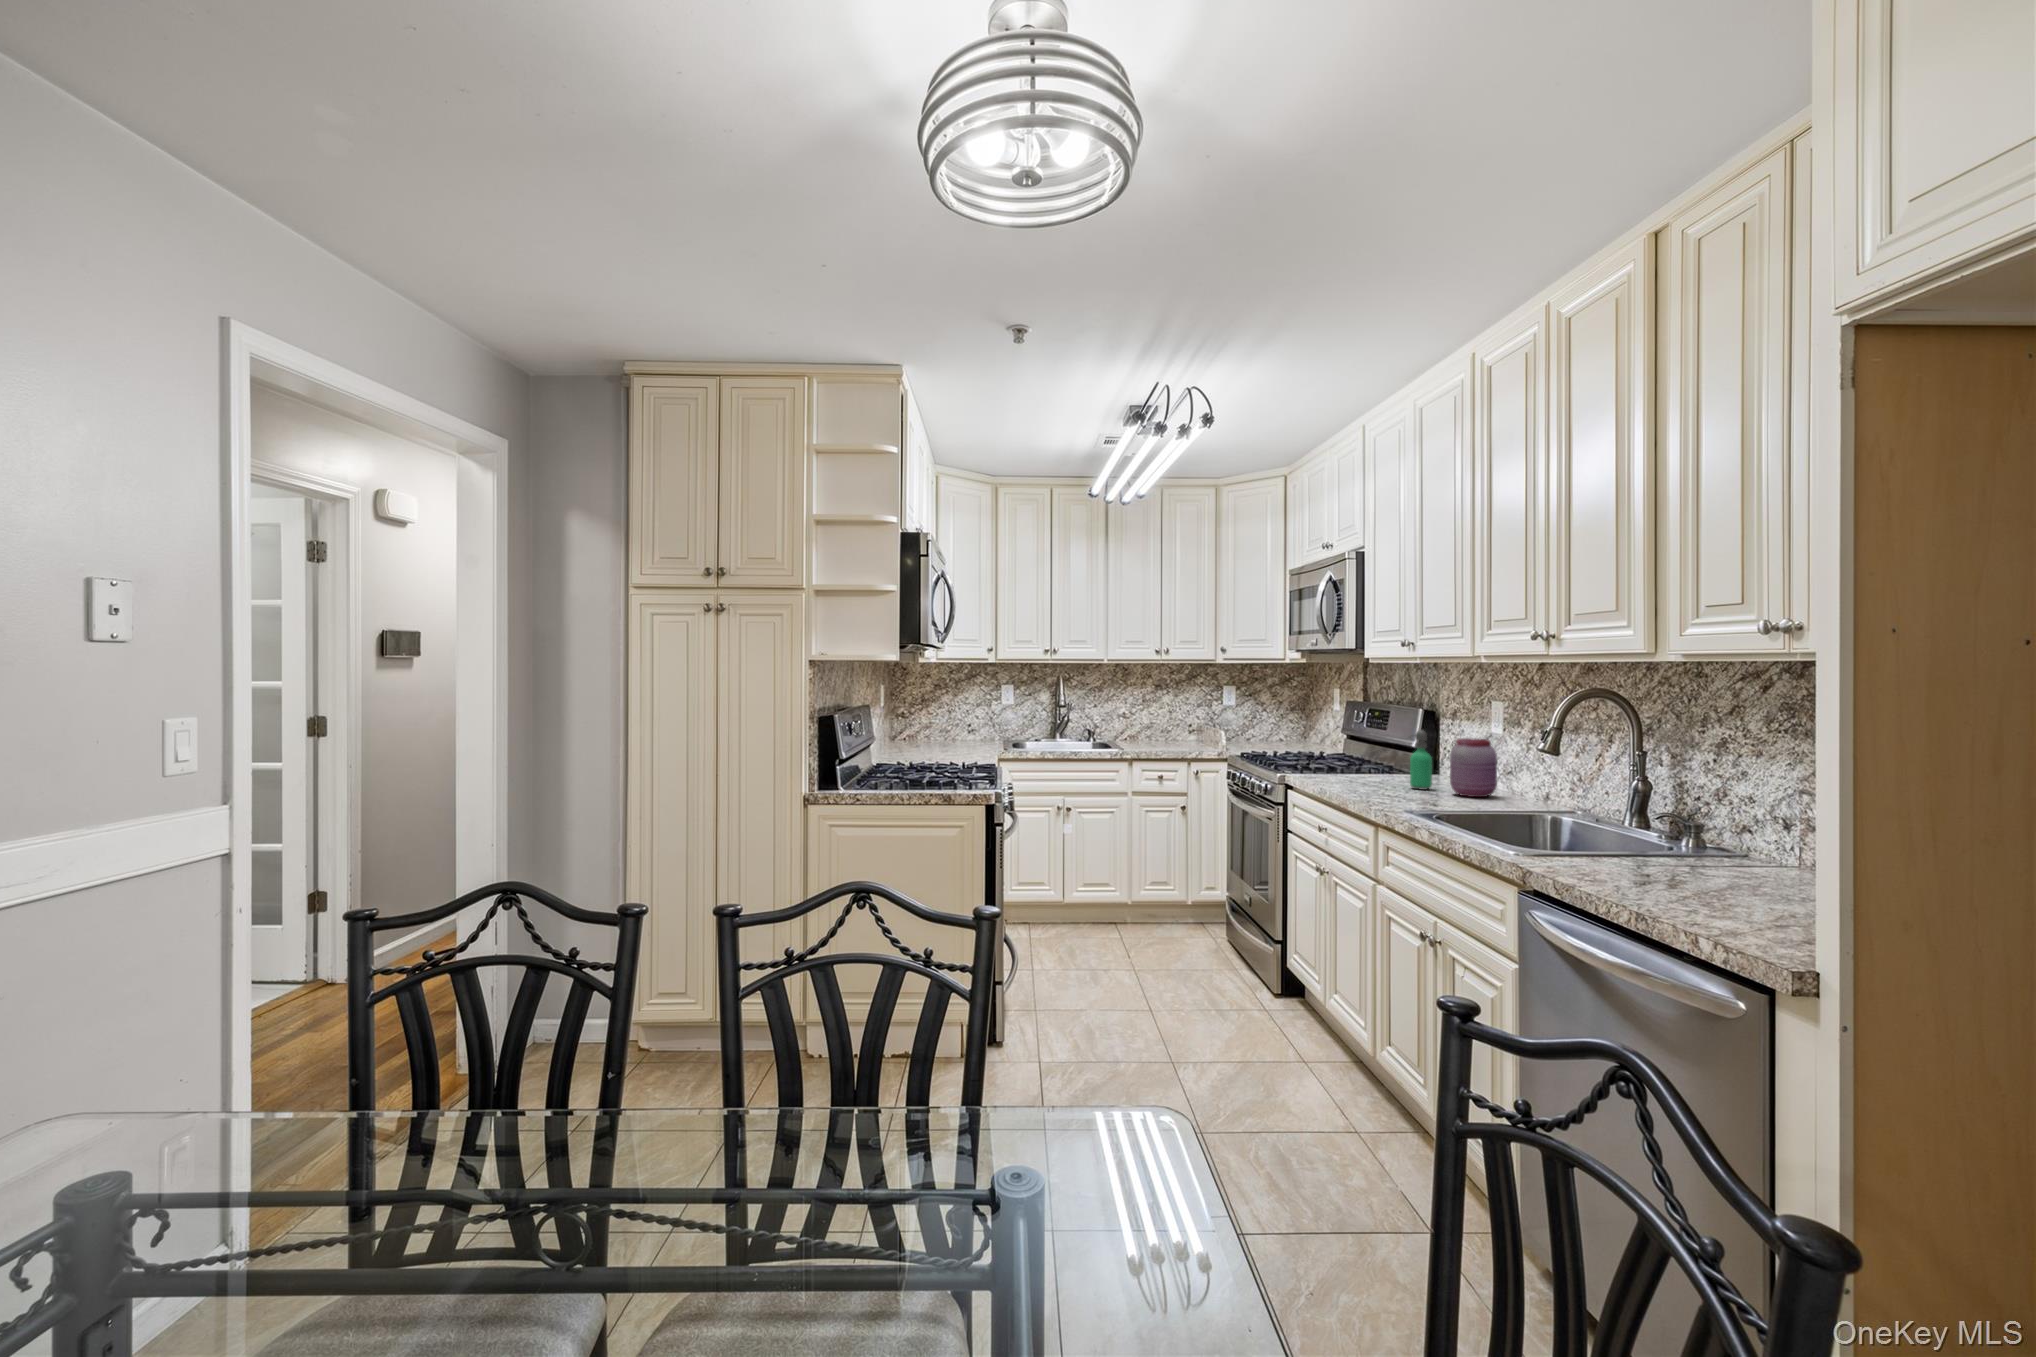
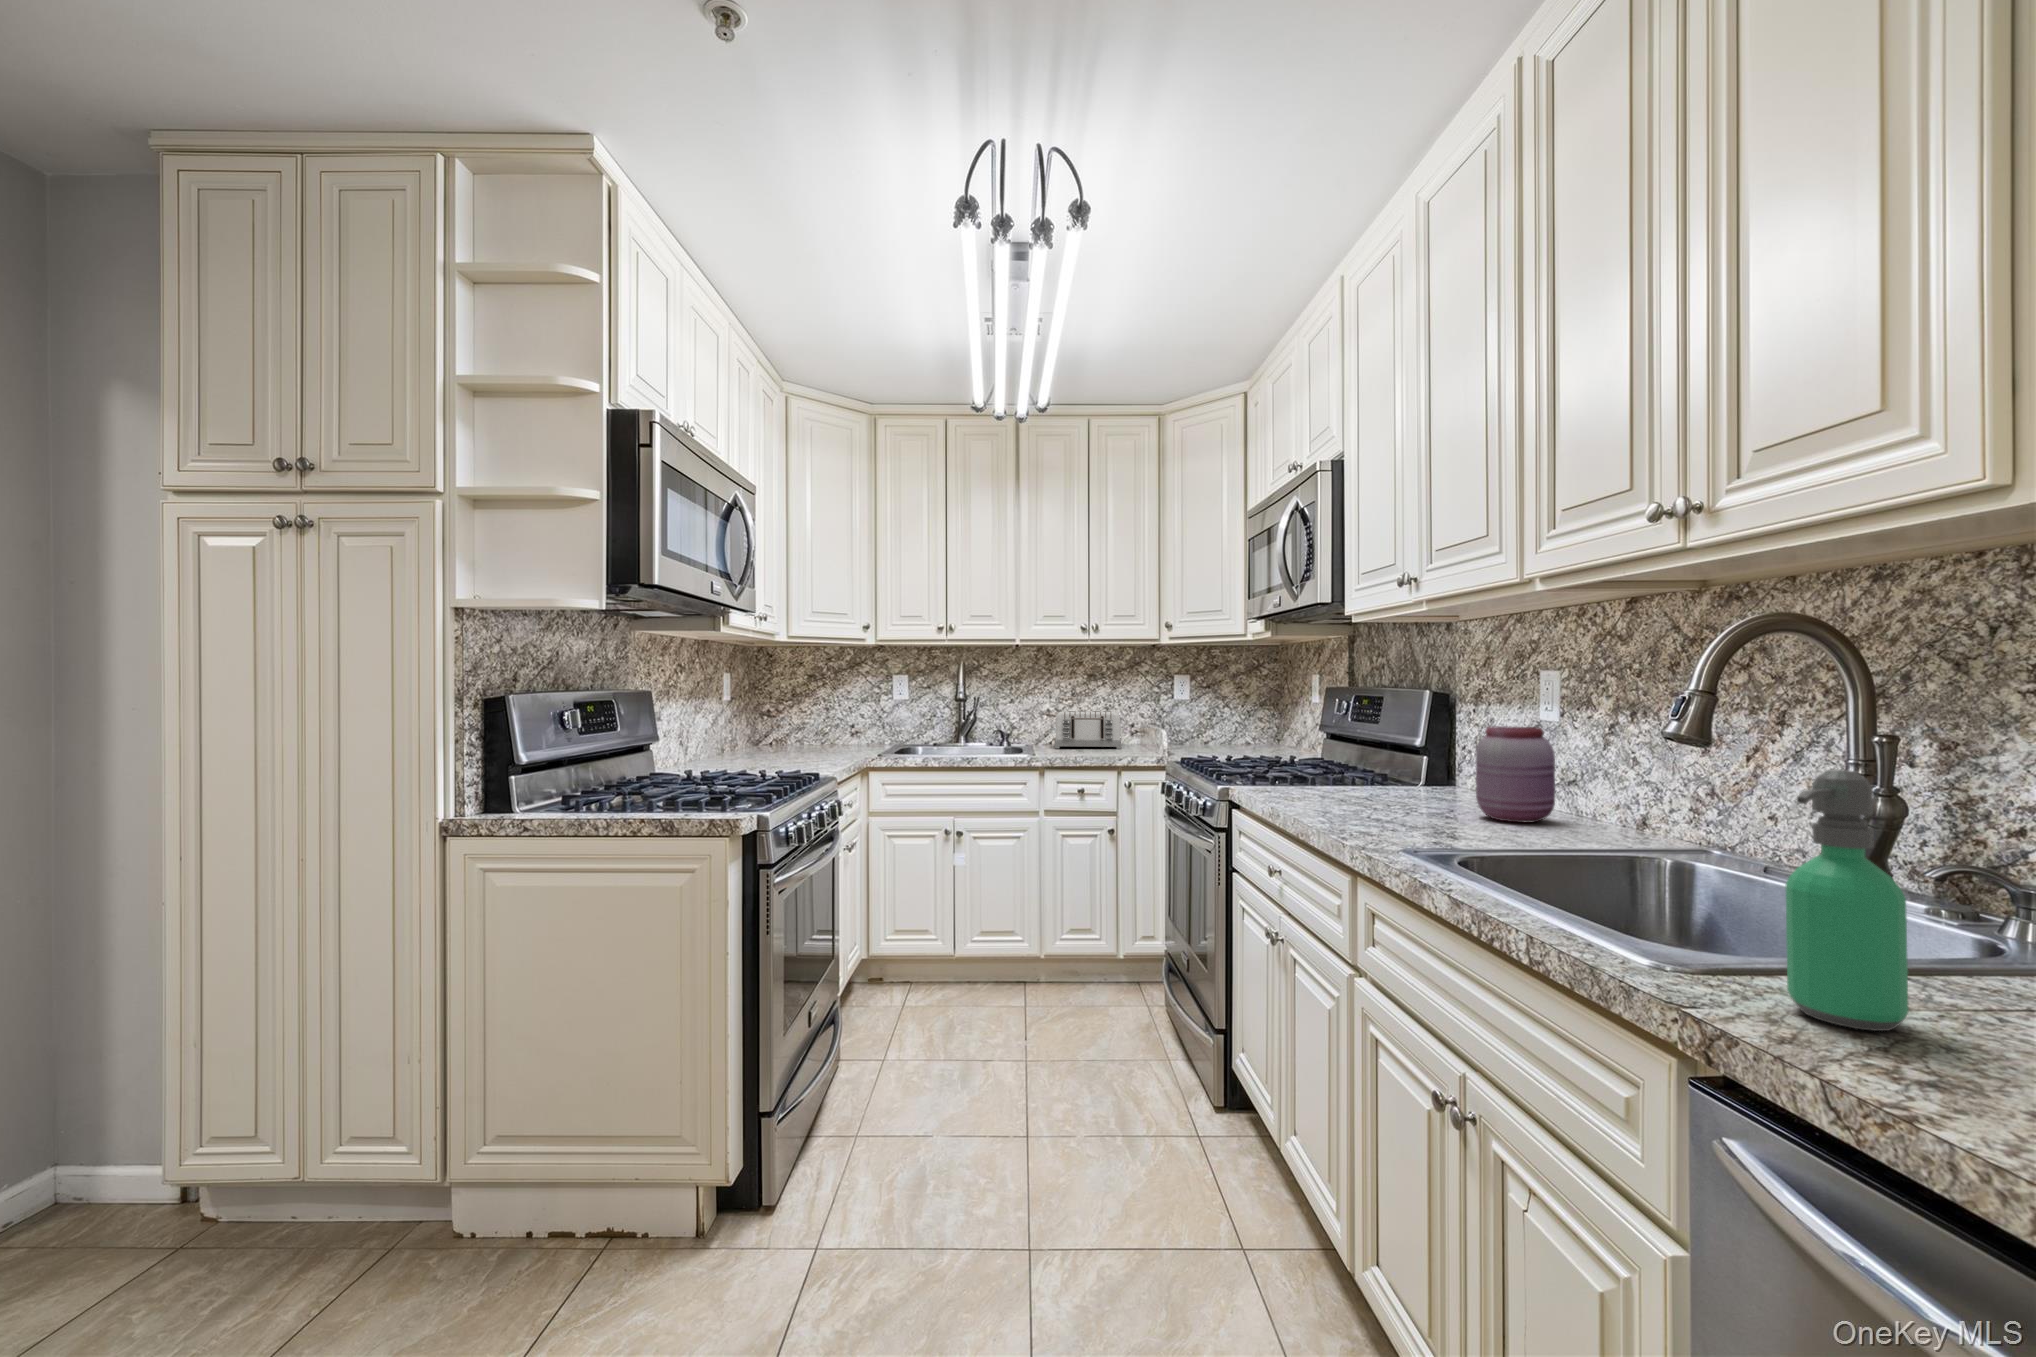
toaster: none [1130,713,1184,745] -> present [1055,711,1121,749]
soap dispenser: present [1410,730,1432,789] -> present [1786,769,1908,1031]

